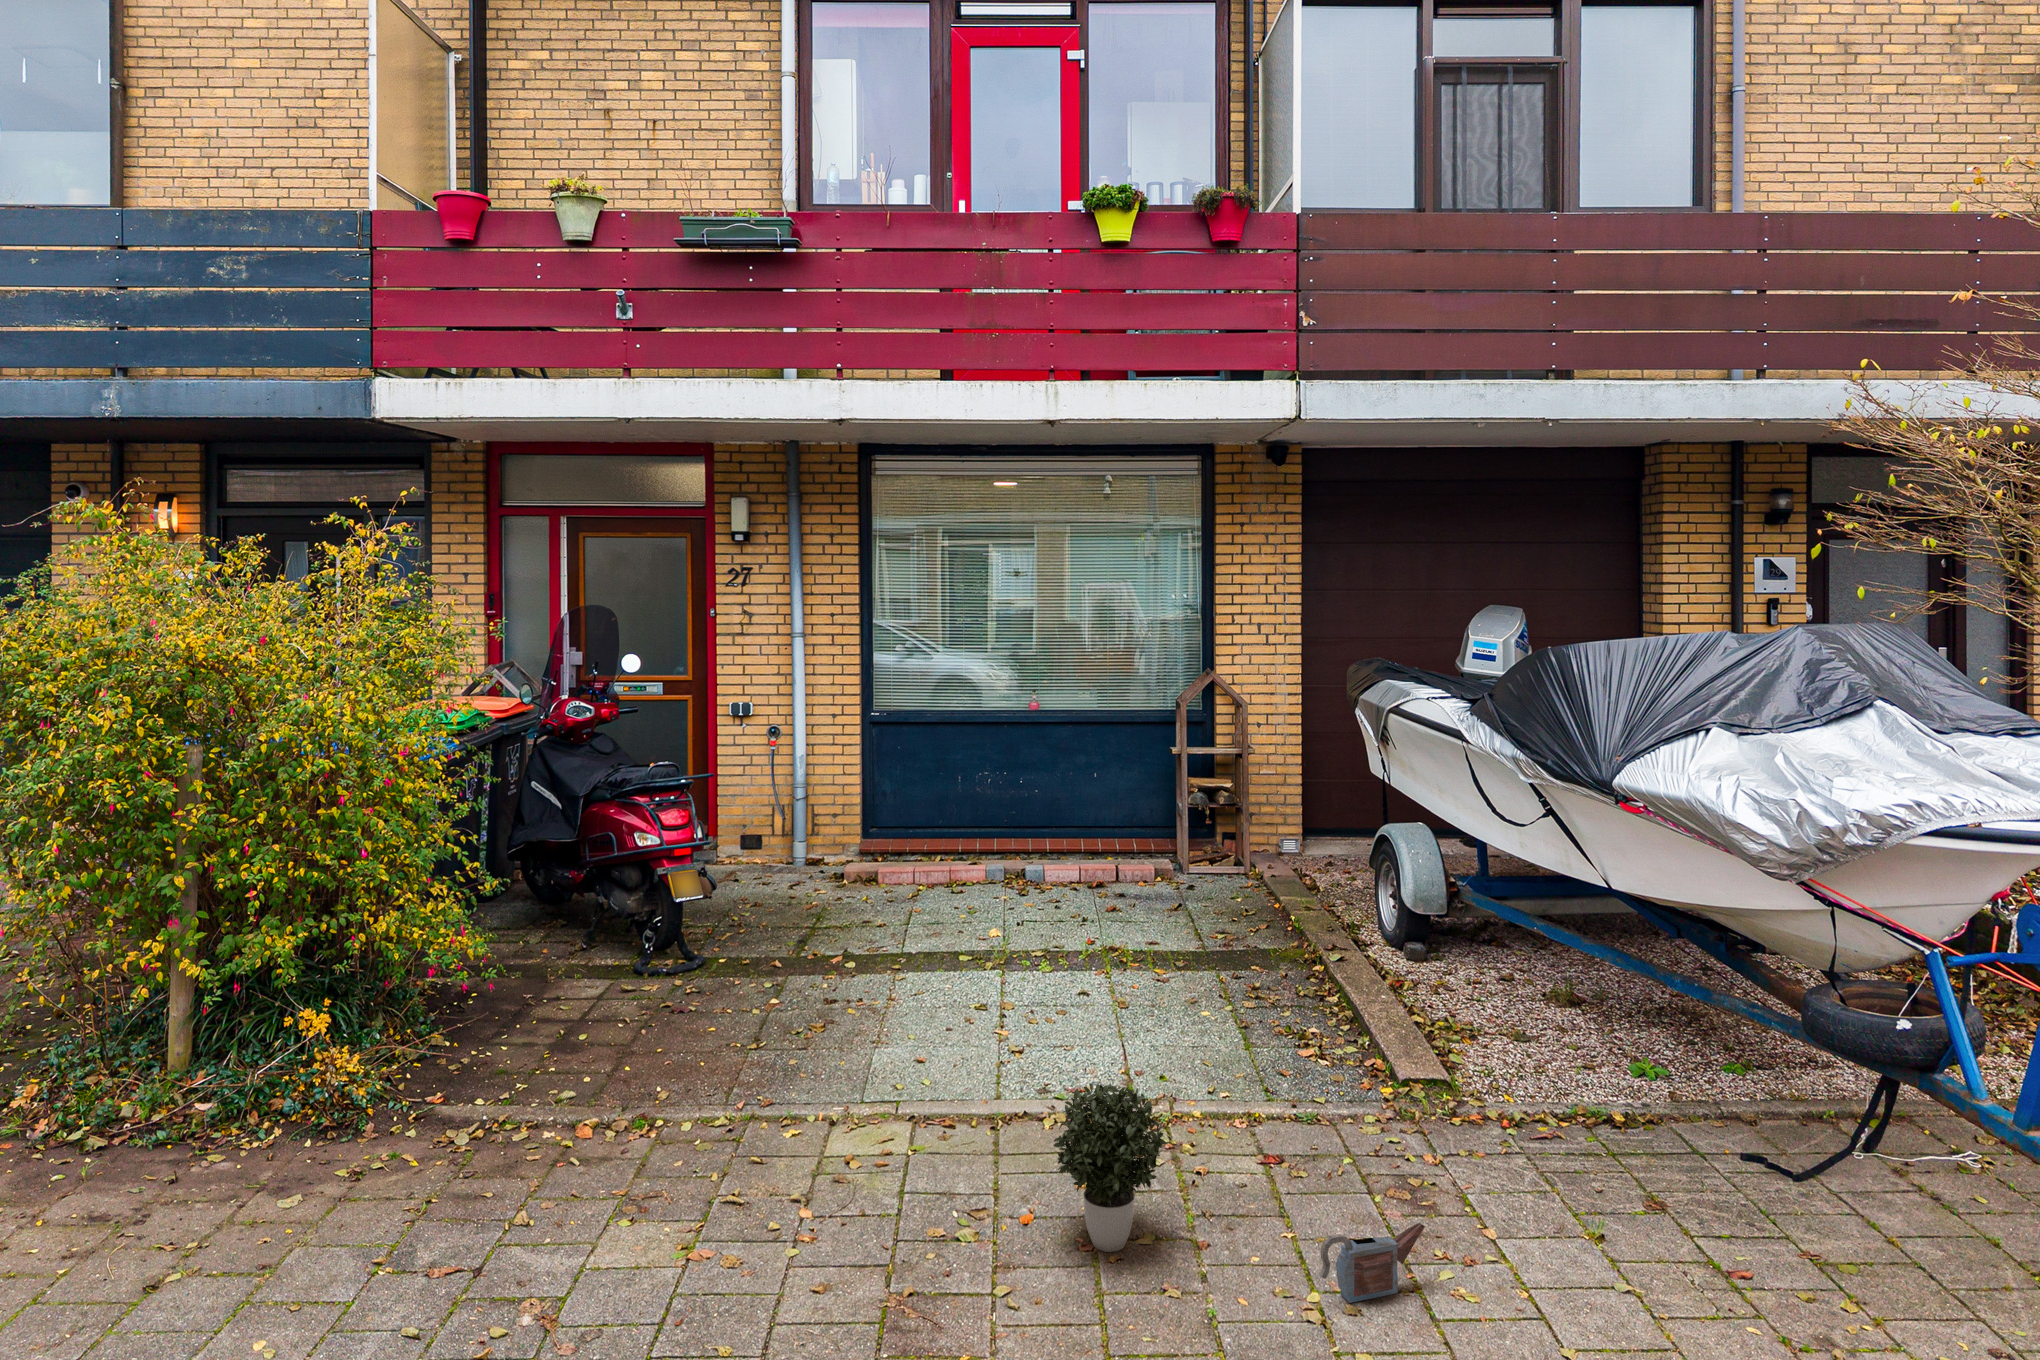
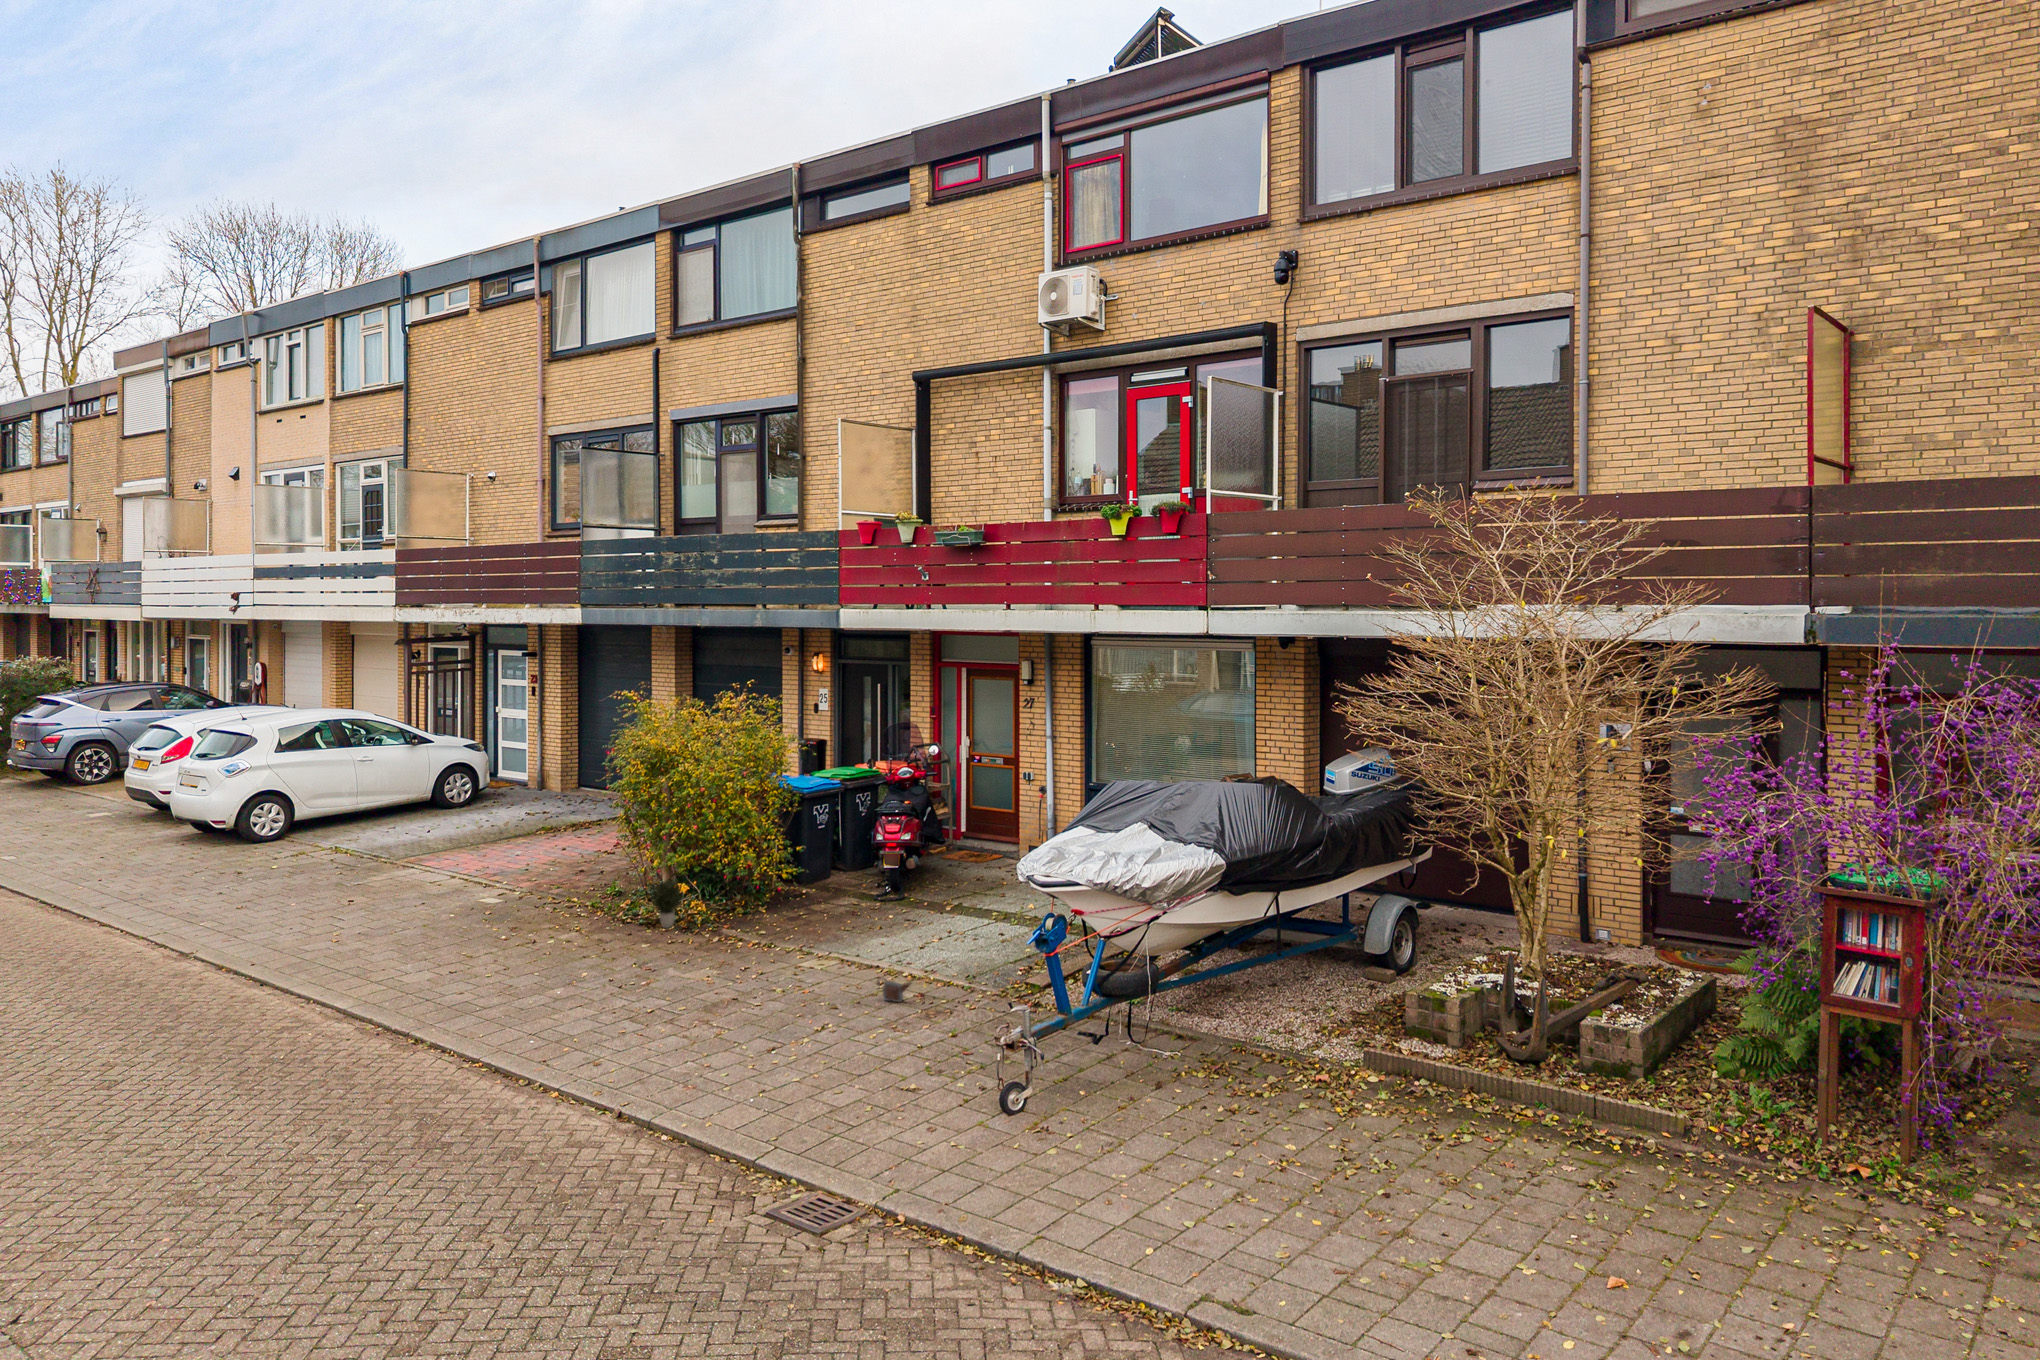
potted plant: present [1054,1083,1167,1252] -> present [651,880,683,928]

